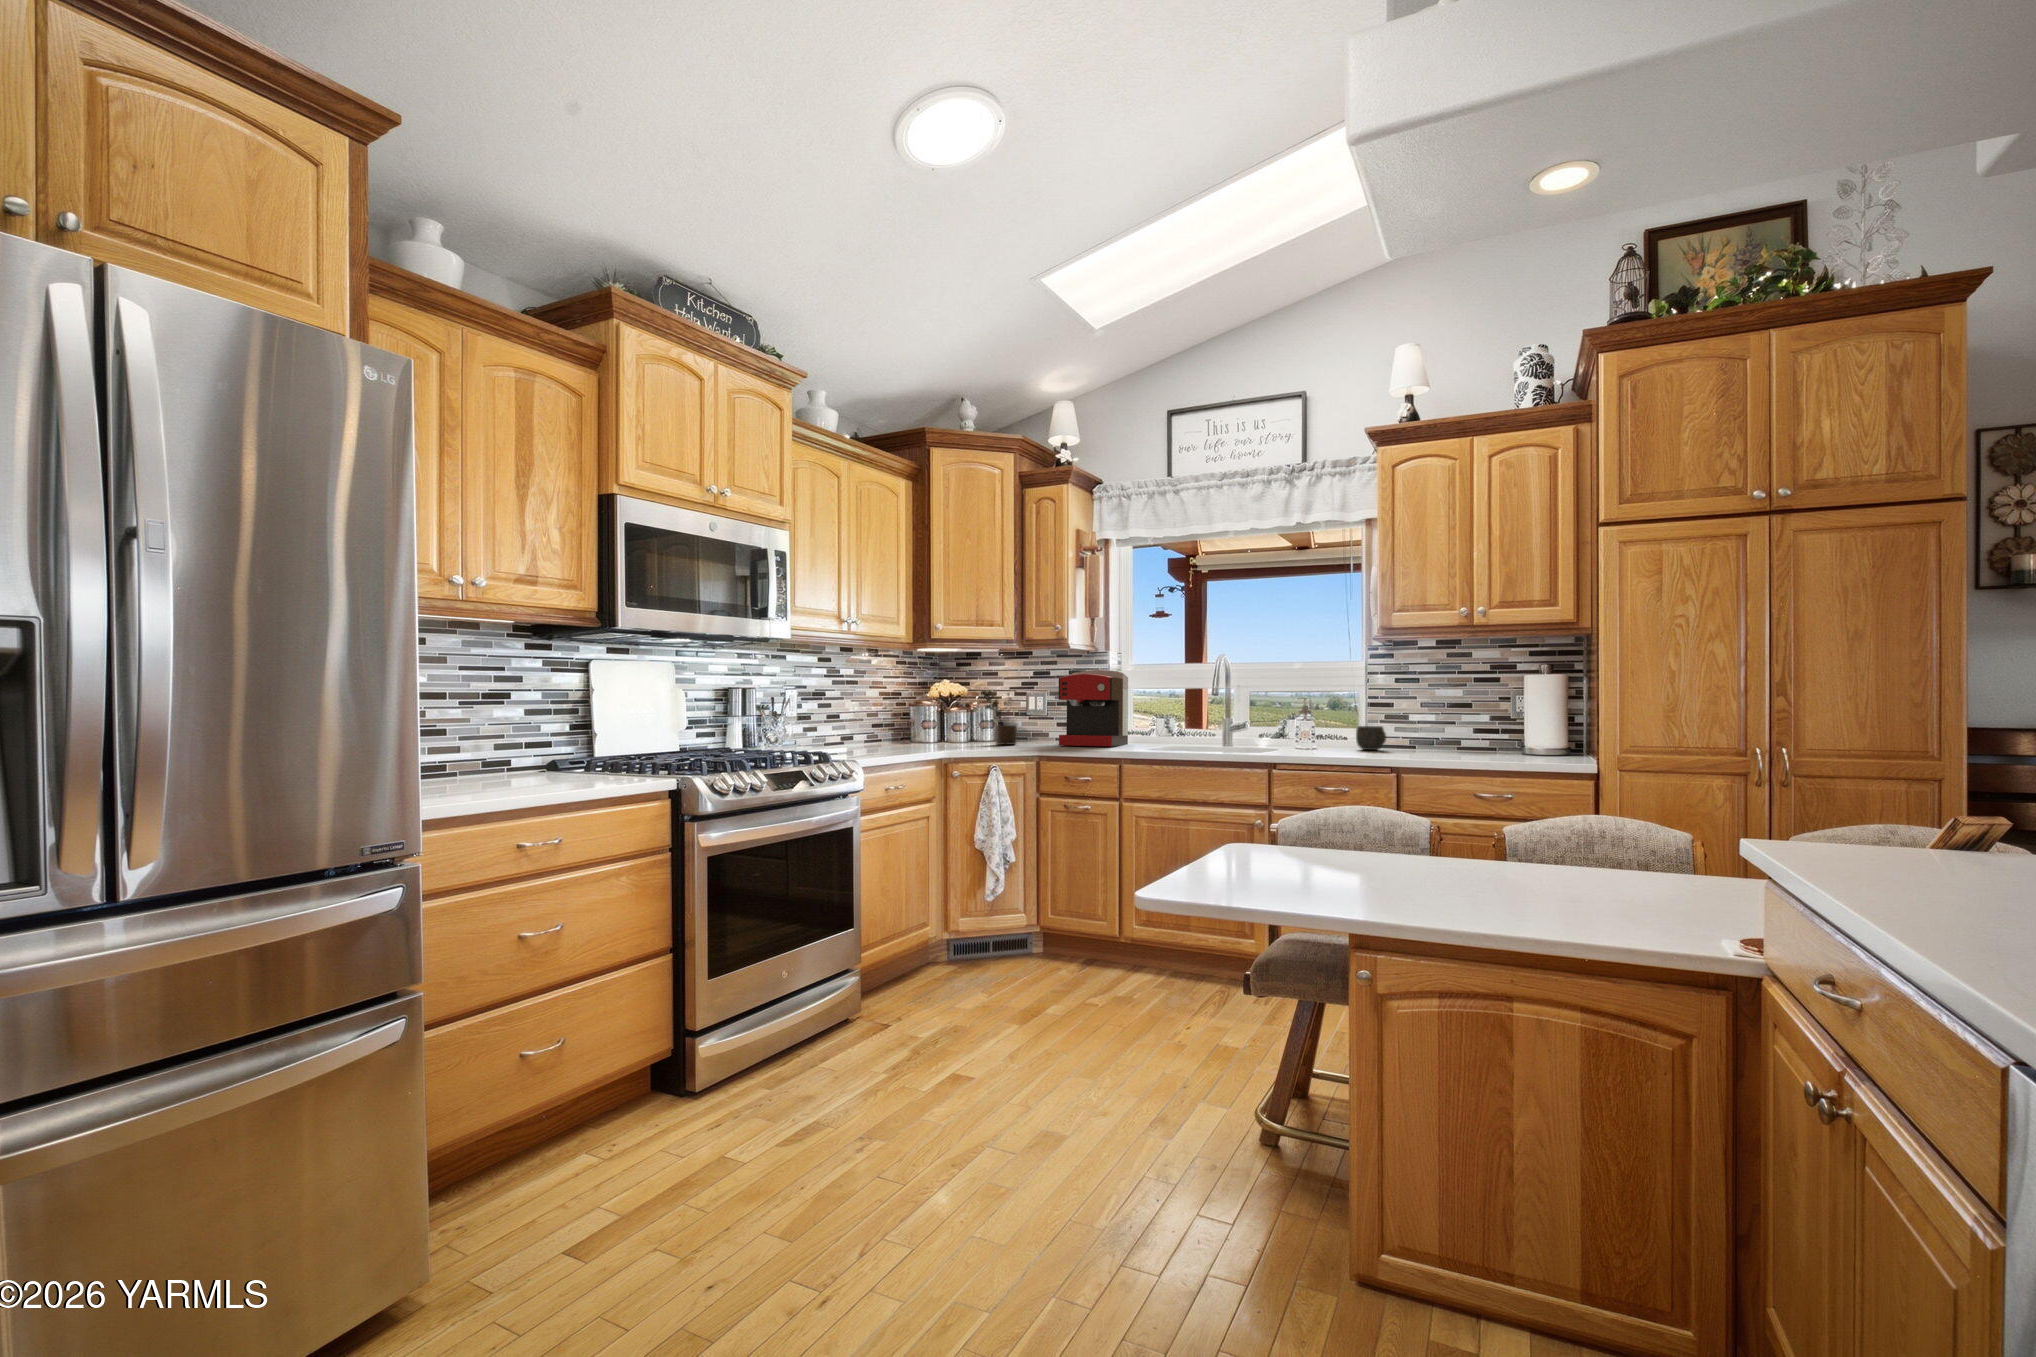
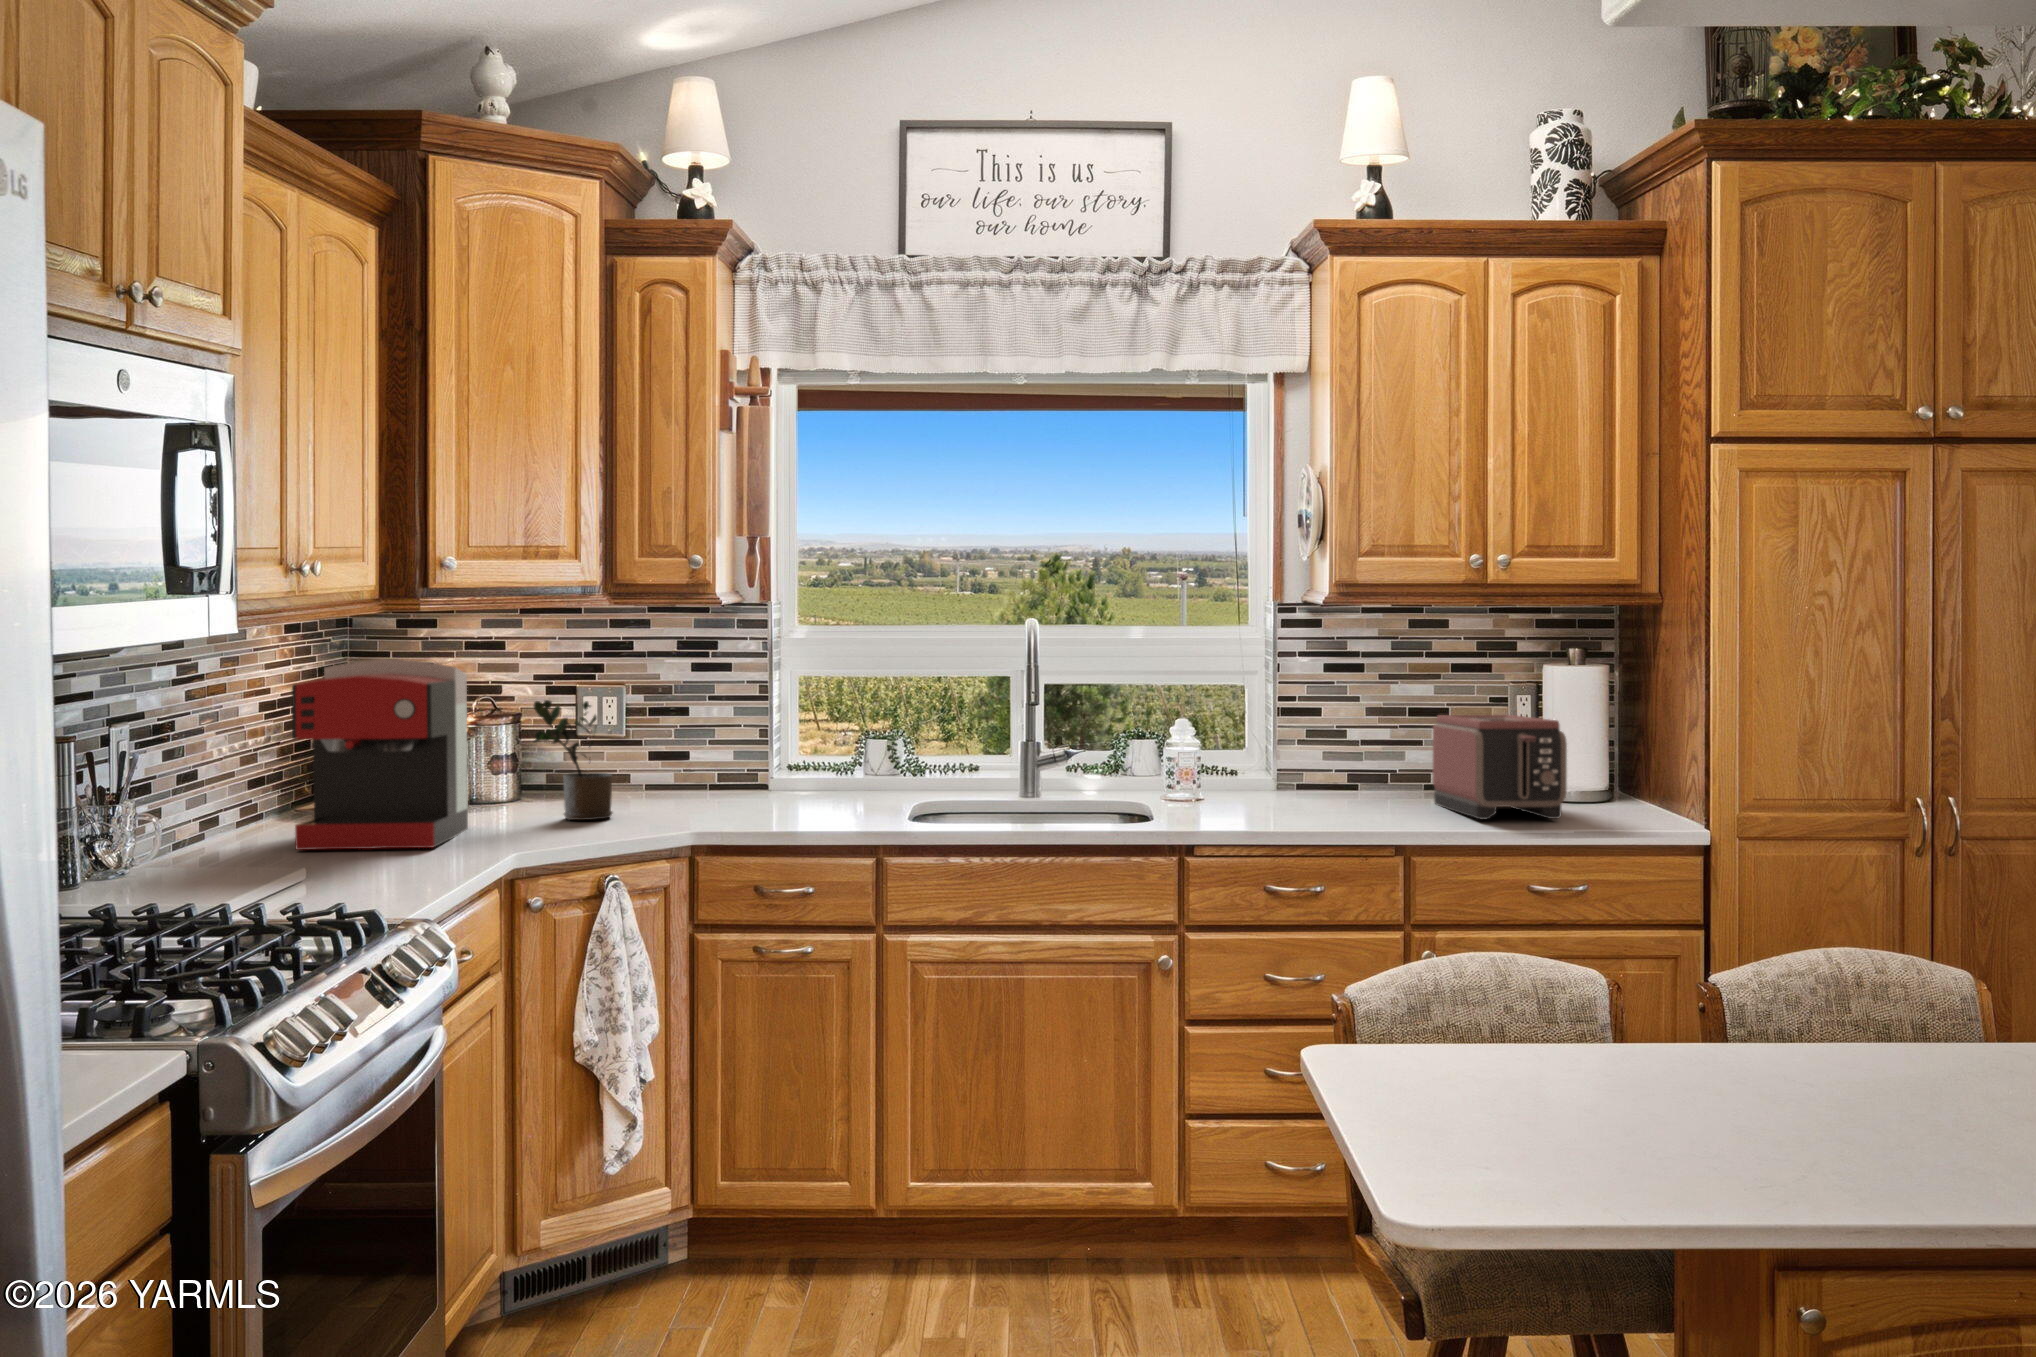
coffee maker: present [1058,670,1128,746] -> present [292,659,468,850]
toaster: none [1449,701,1510,759] -> present [1433,715,1567,819]
mug: present [1356,726,1387,750] -> none [1267,753,1325,798]

